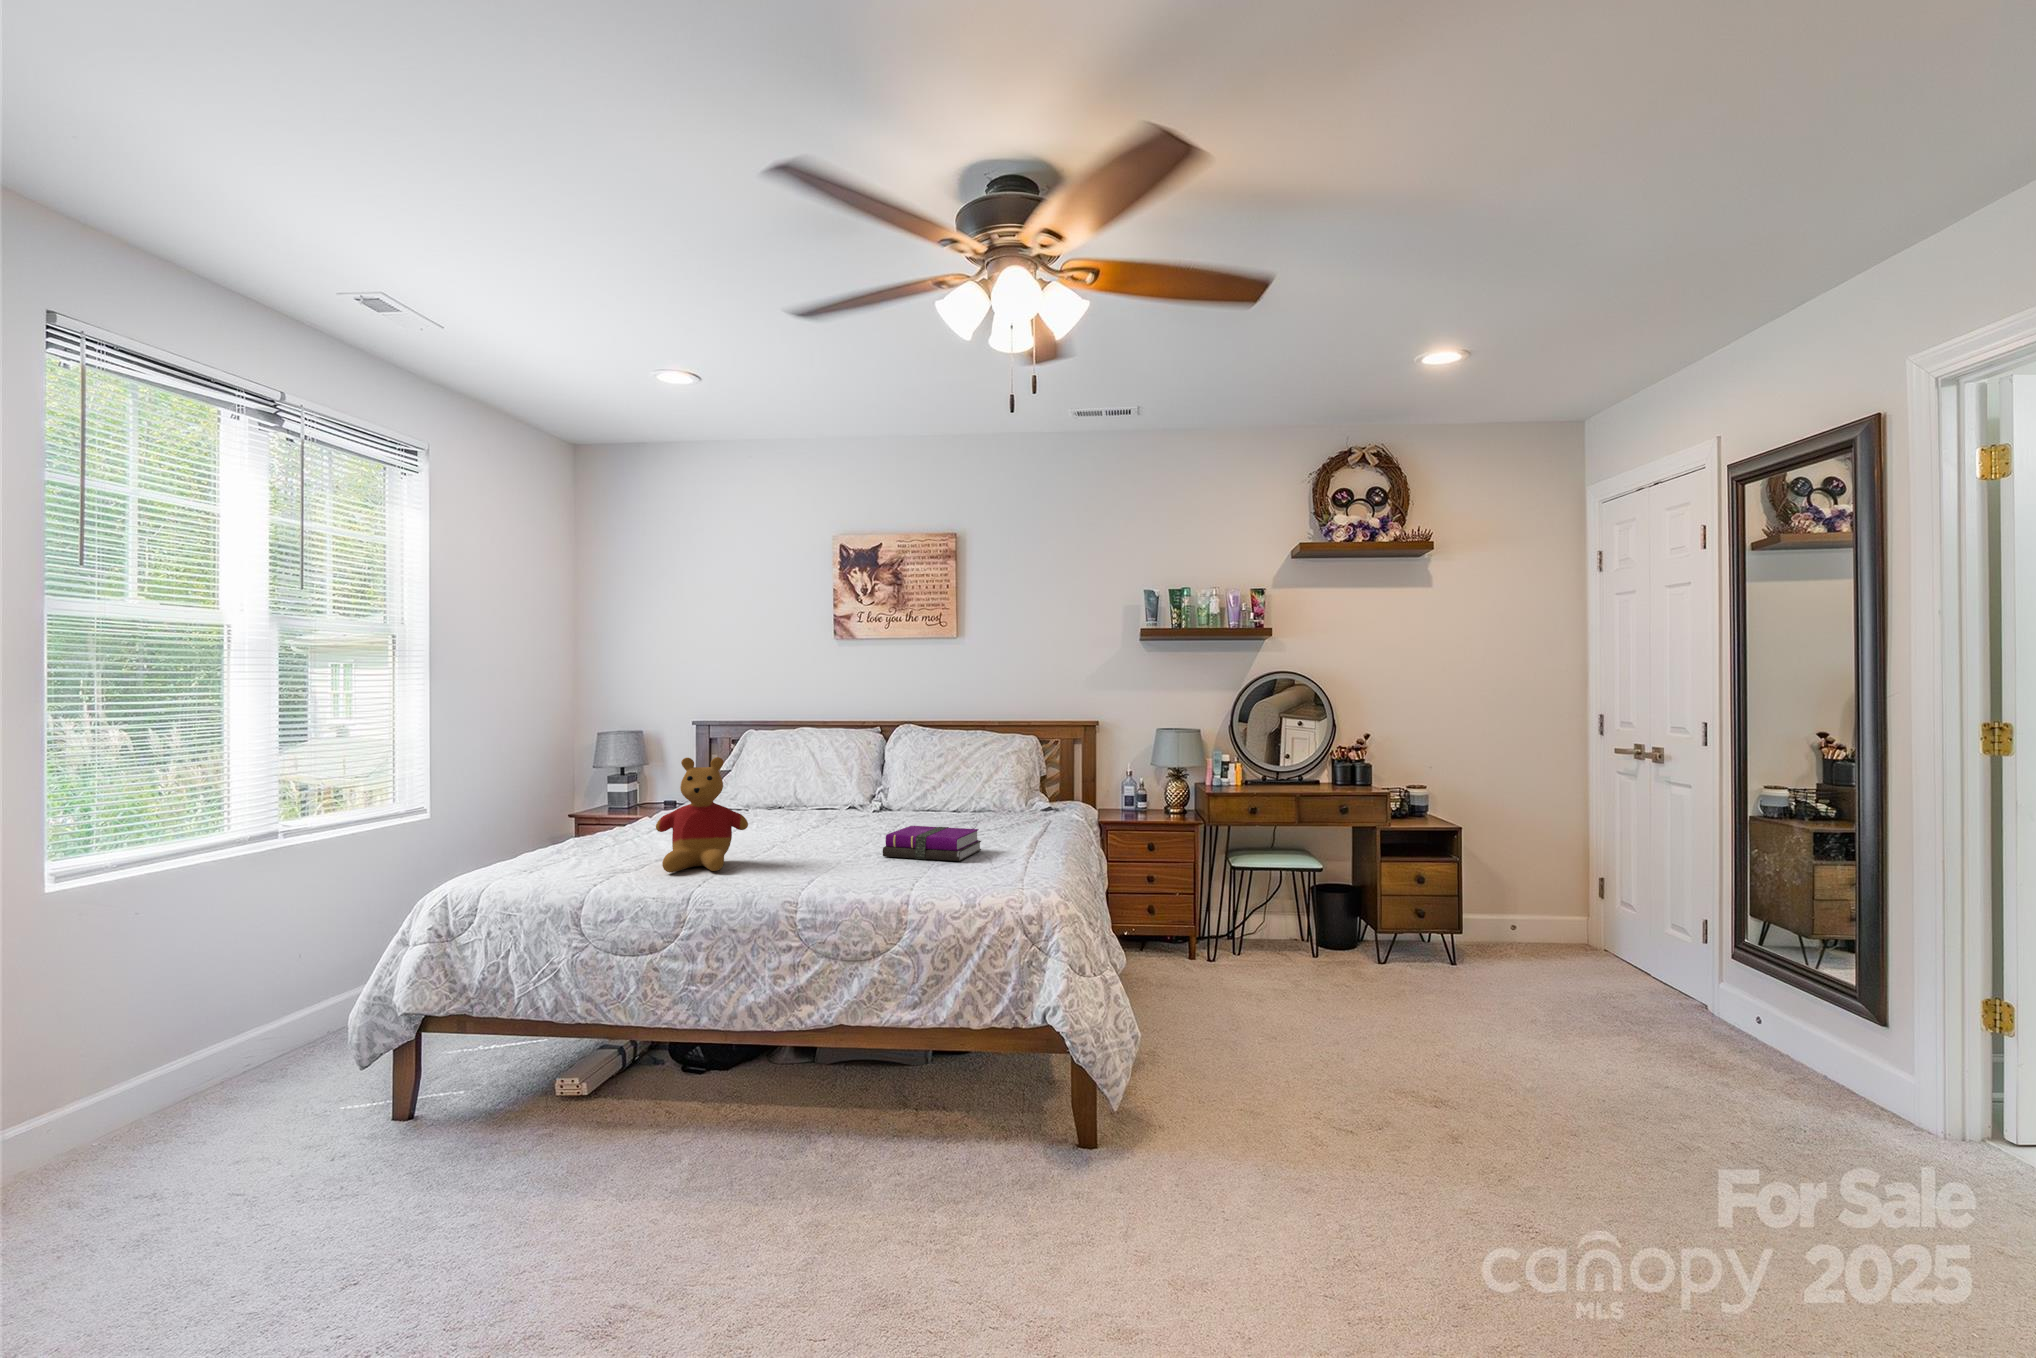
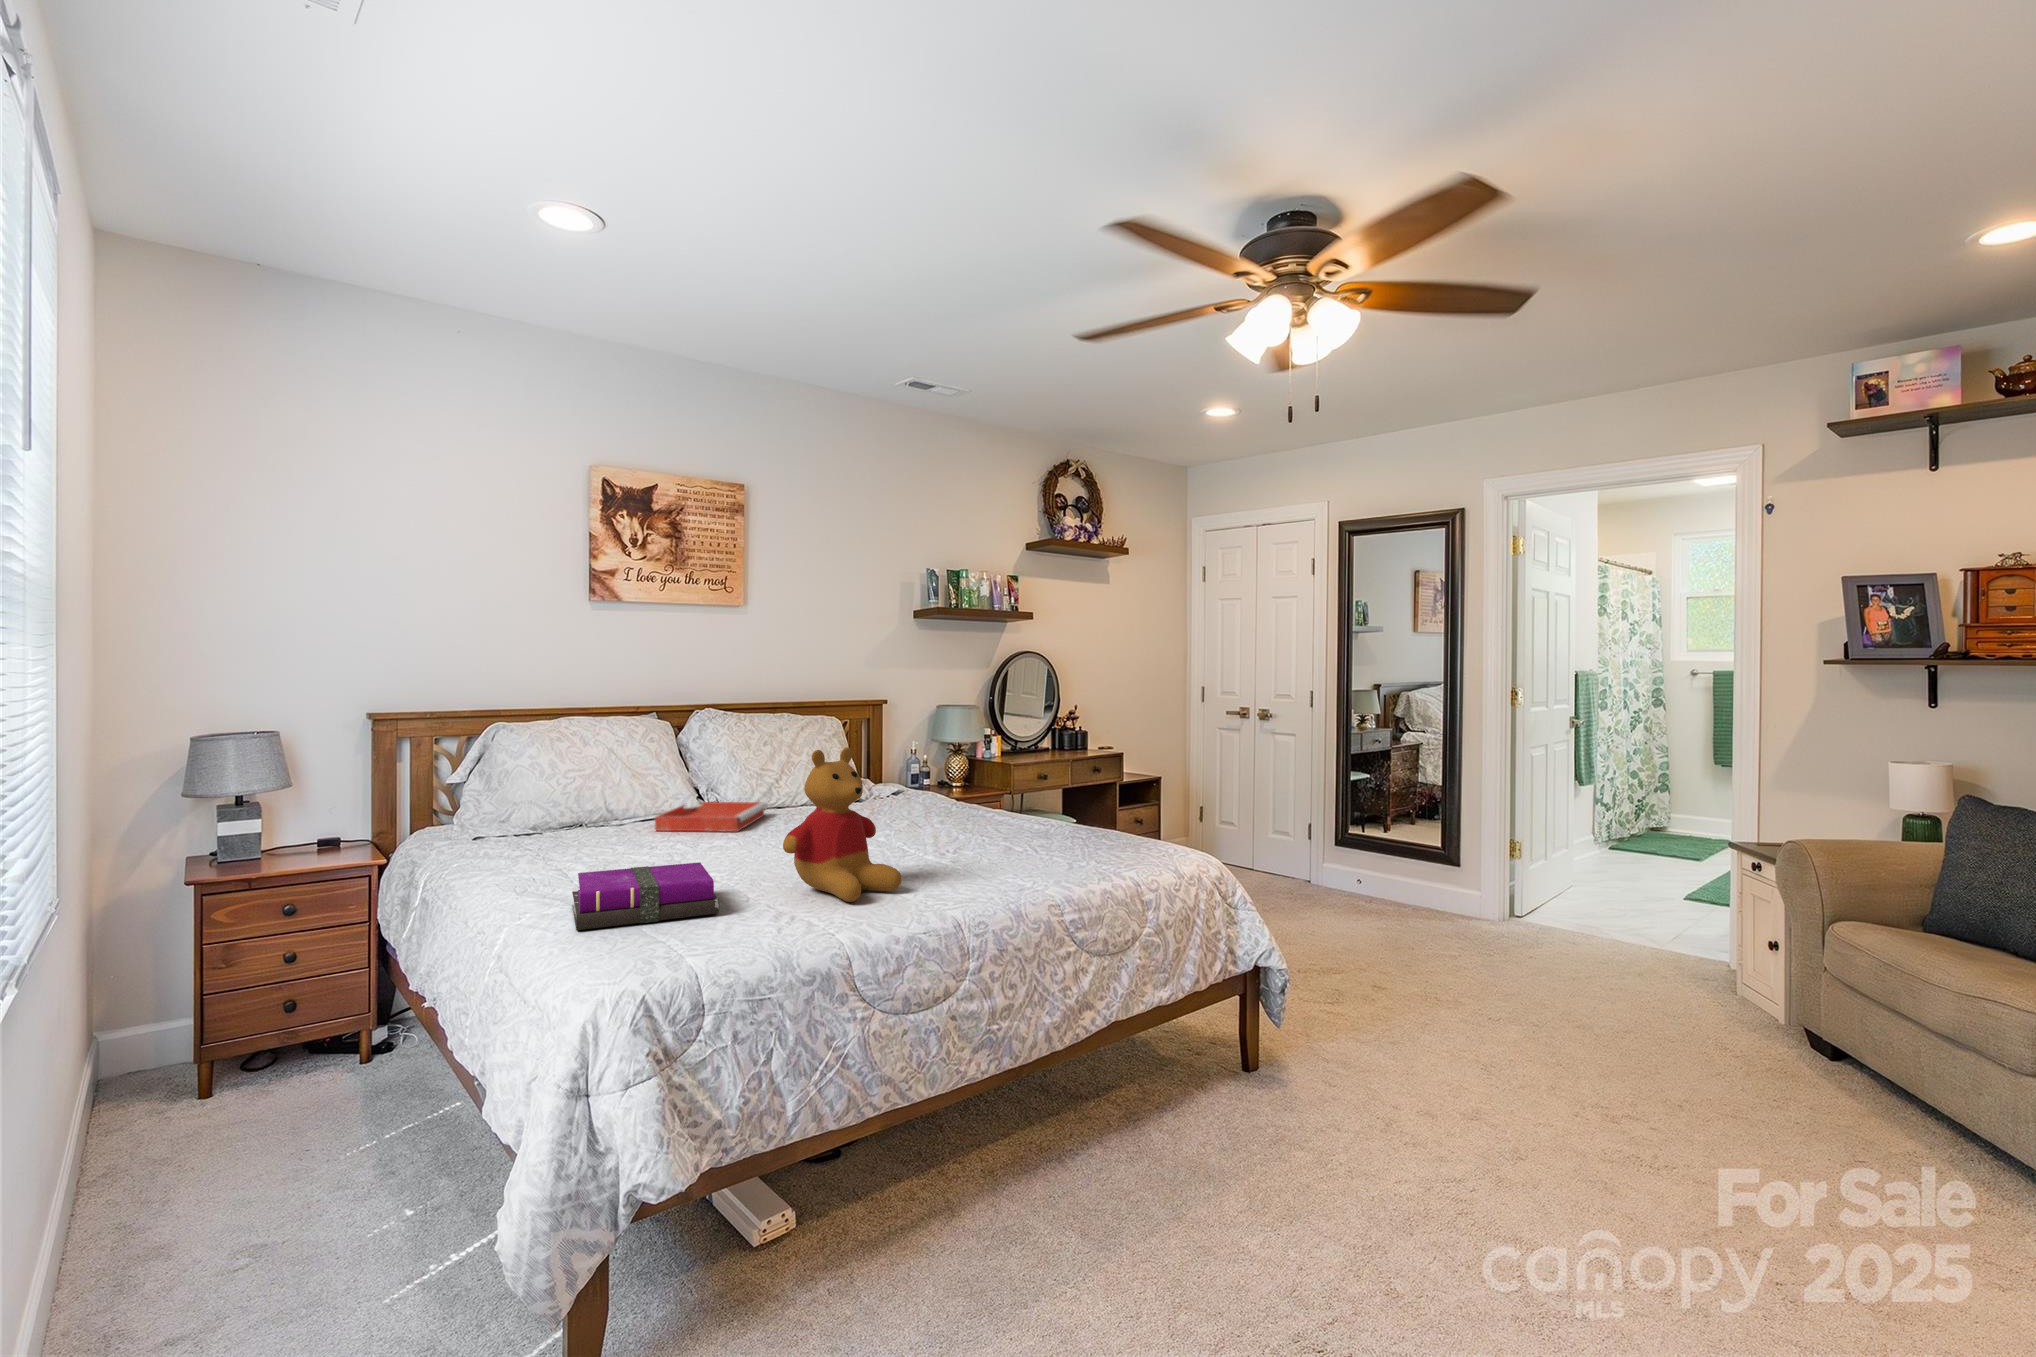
tray: none [786,797,887,822] -> present [655,802,768,832]
notebook: present [883,826,981,861] -> present [572,862,719,930]

